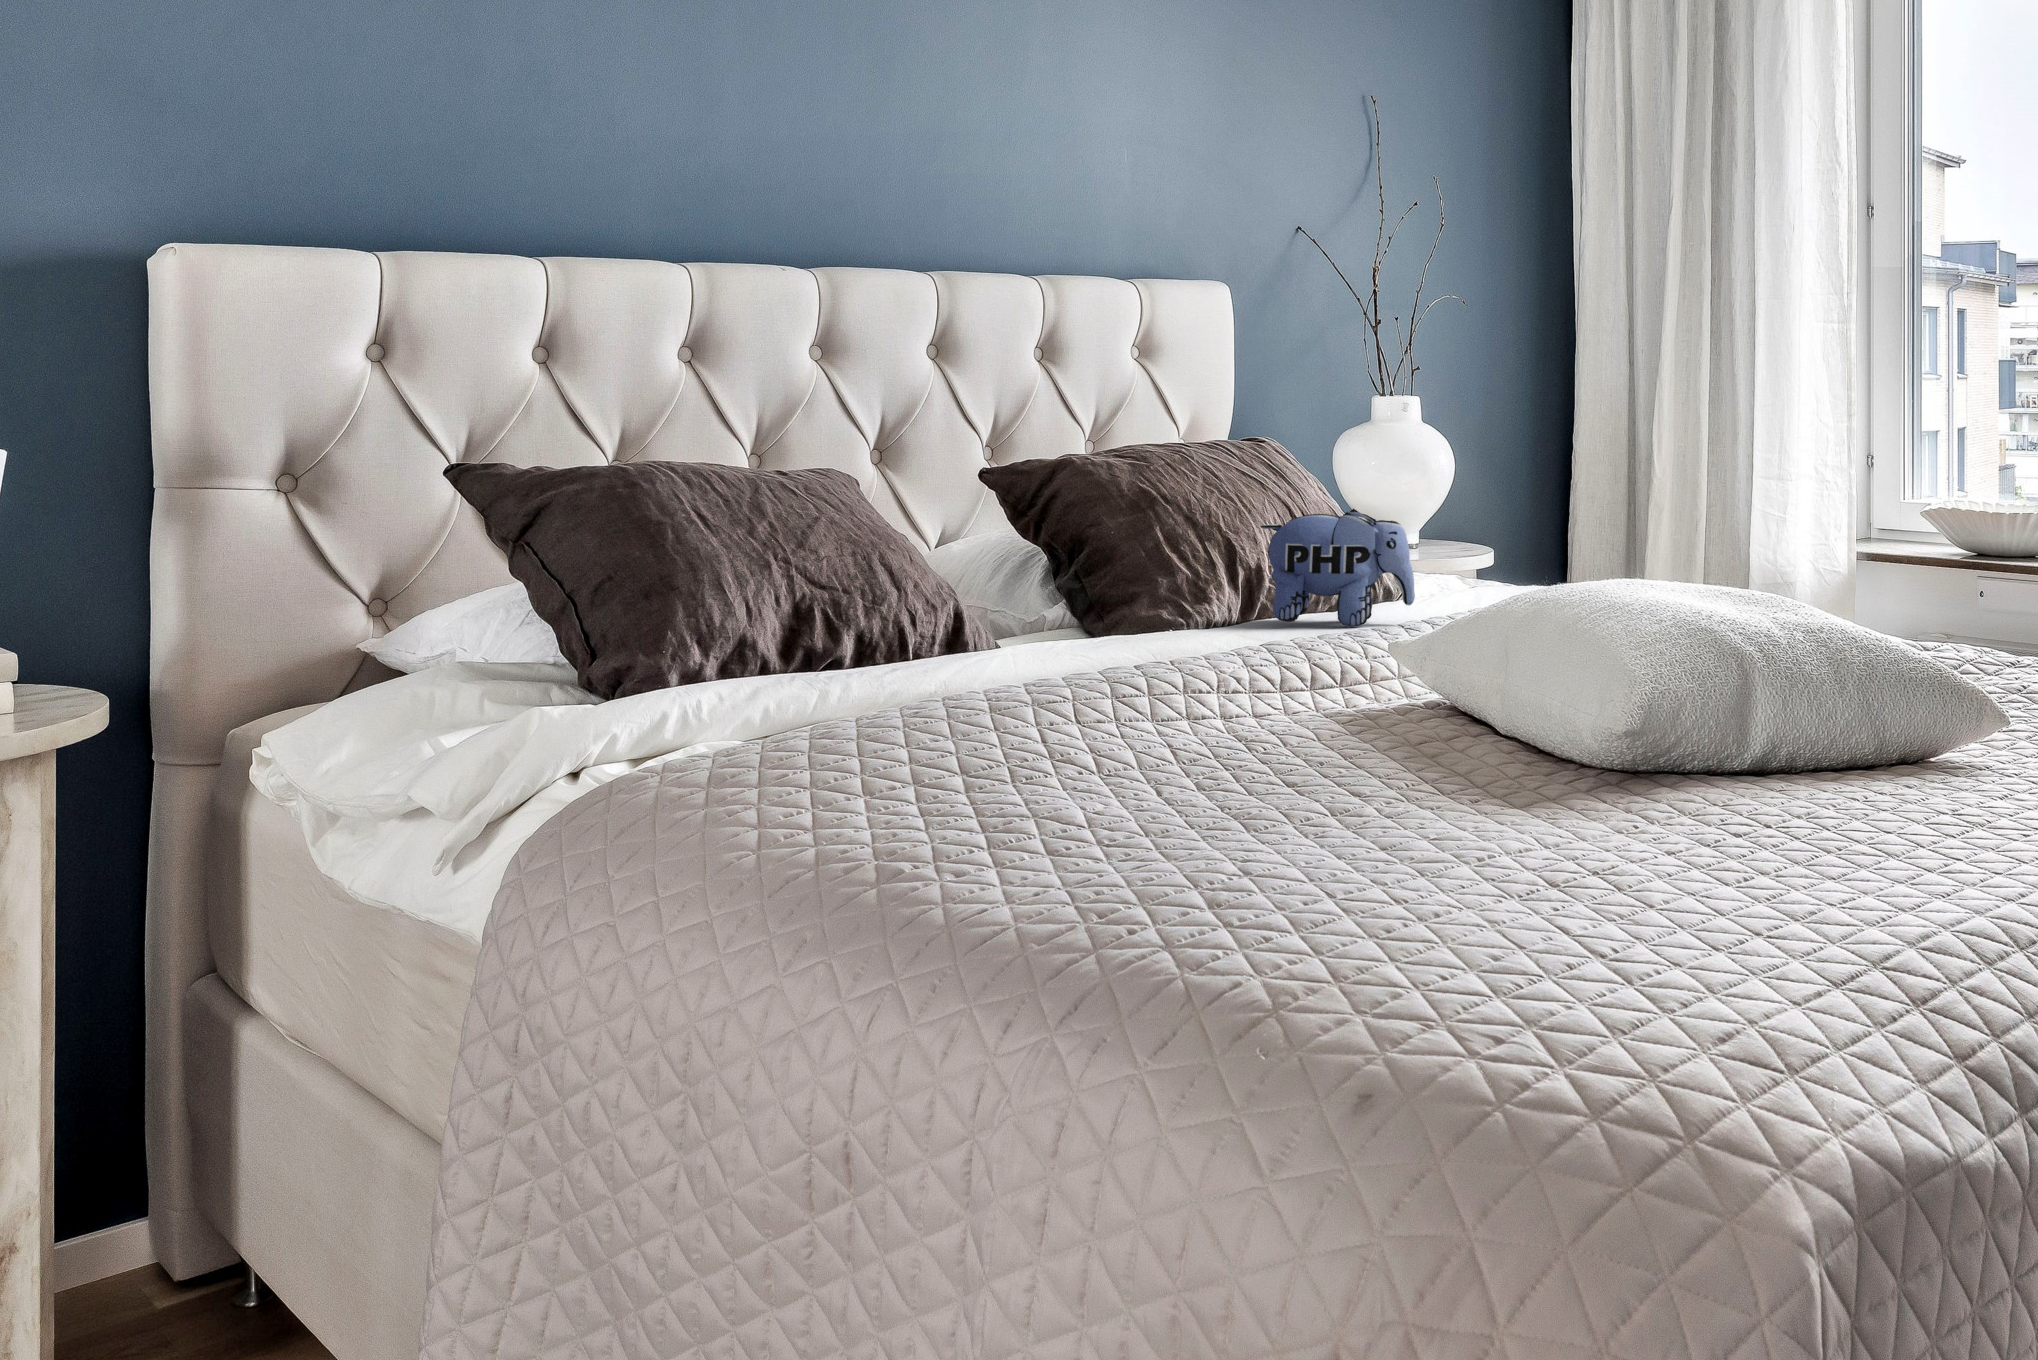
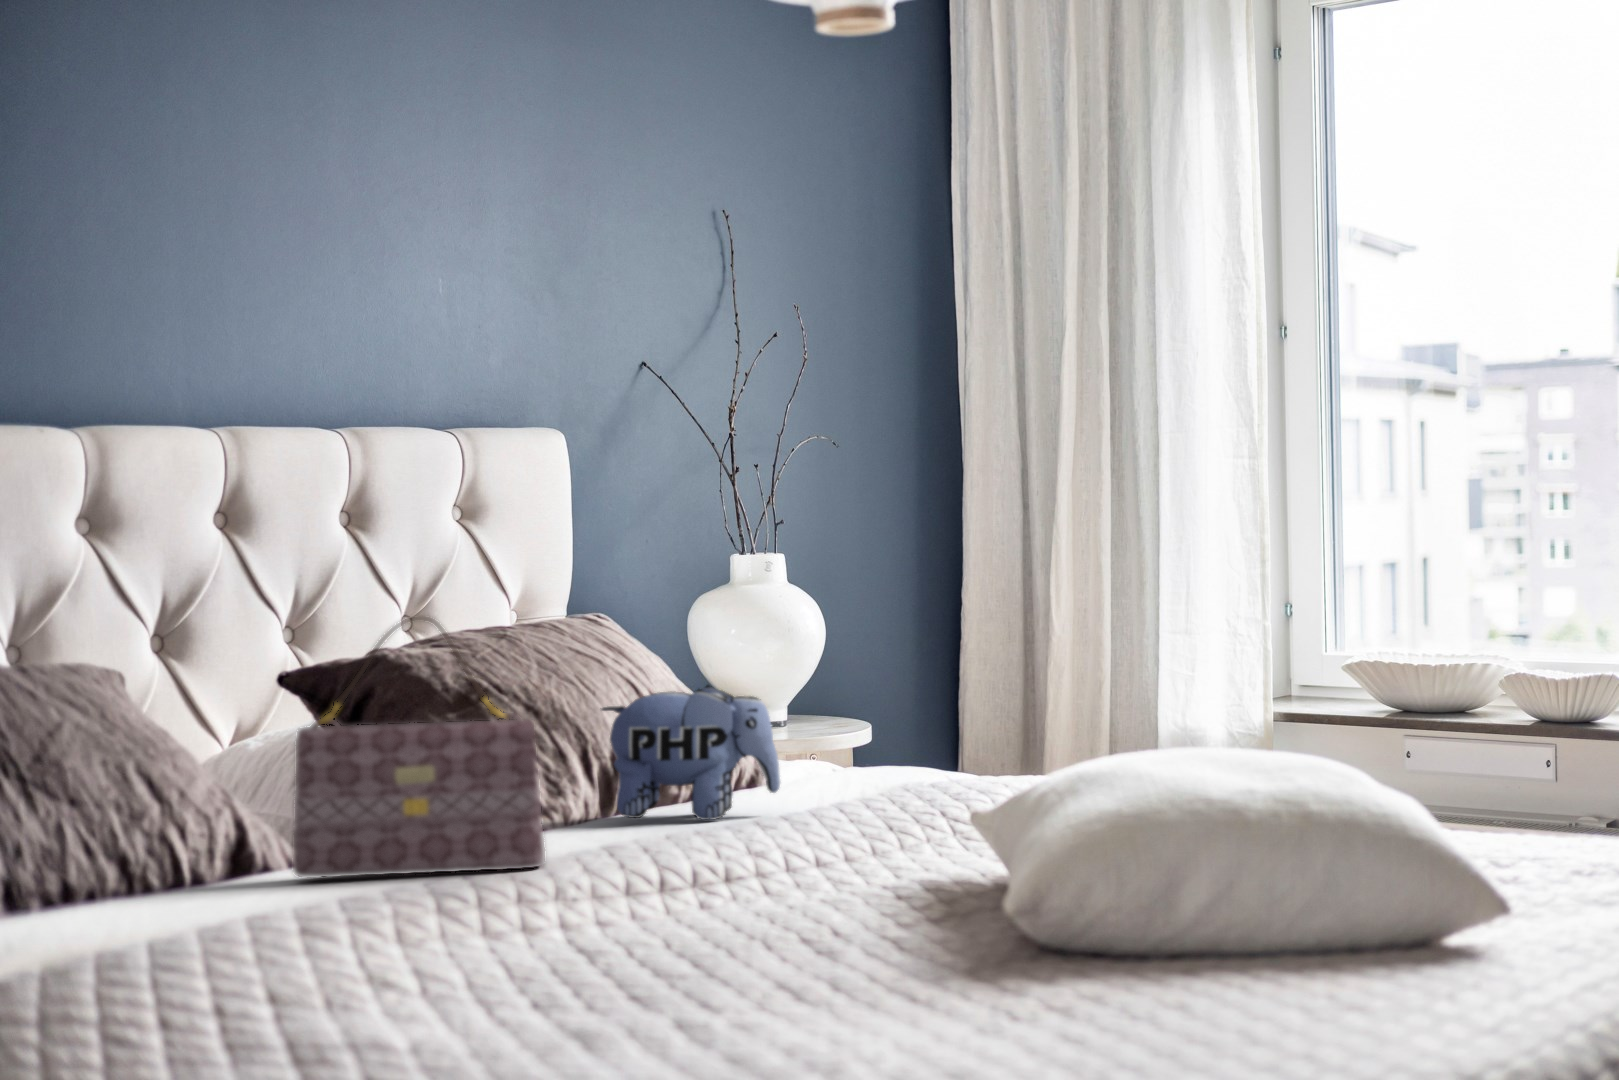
handbag: none [1007,443,1217,659] -> present [293,616,545,878]

